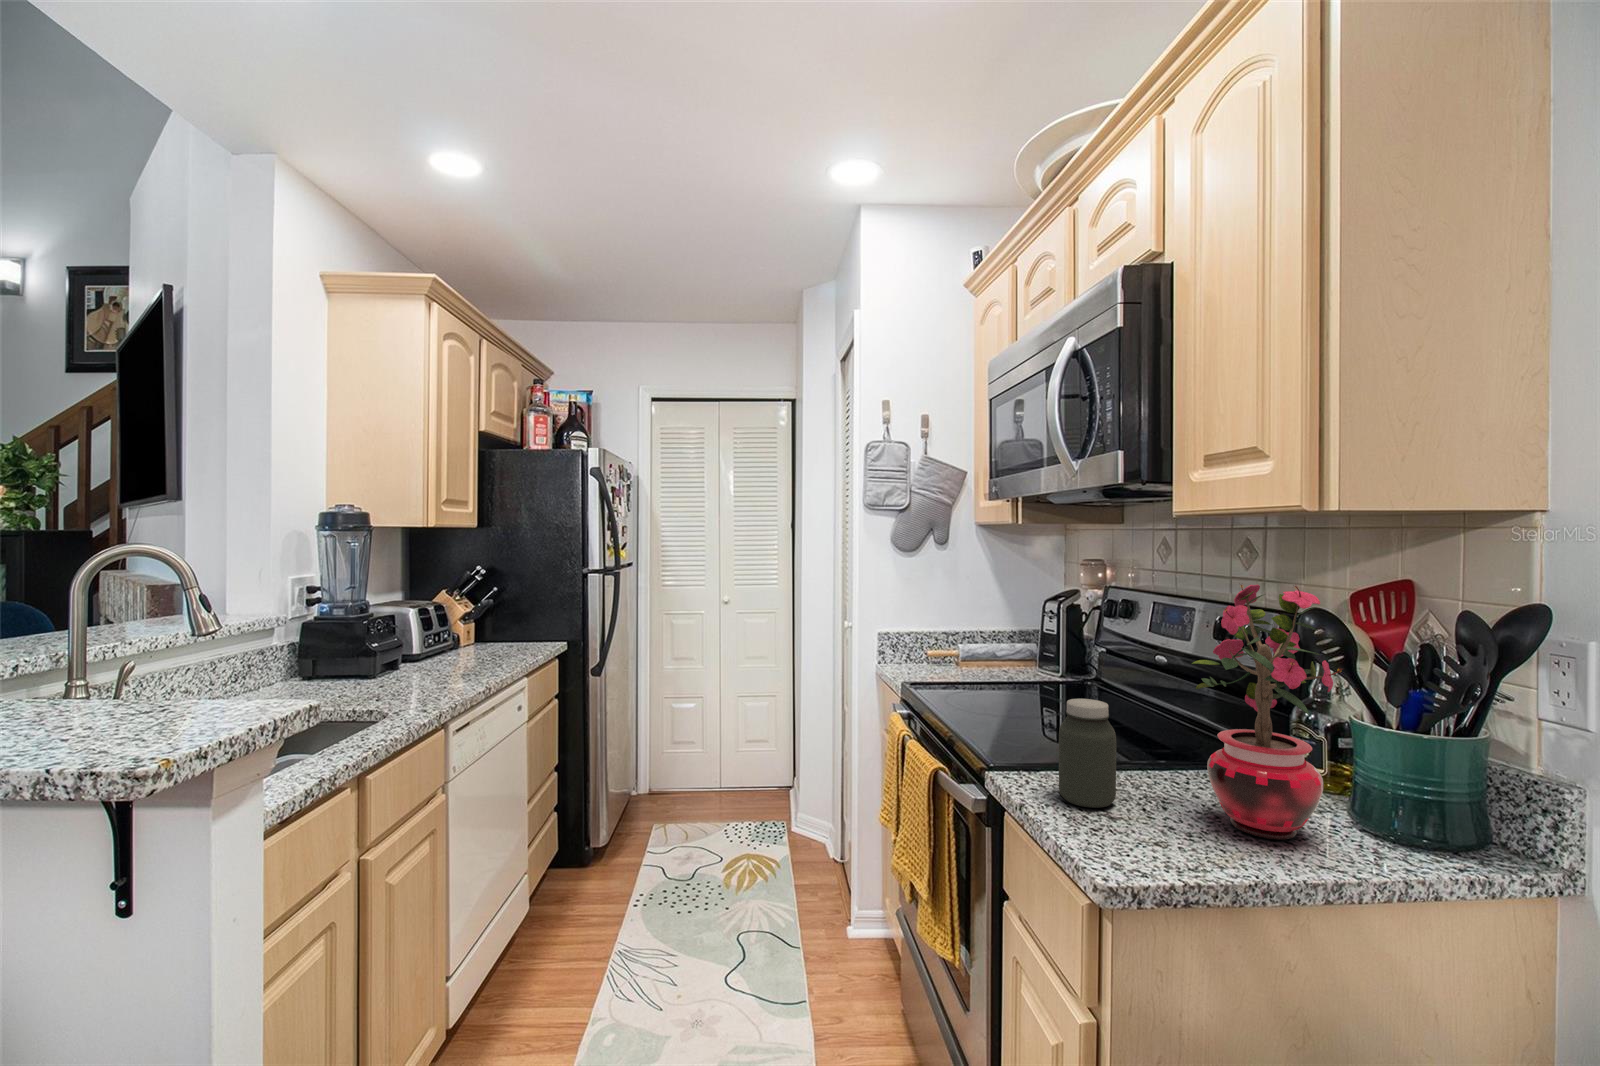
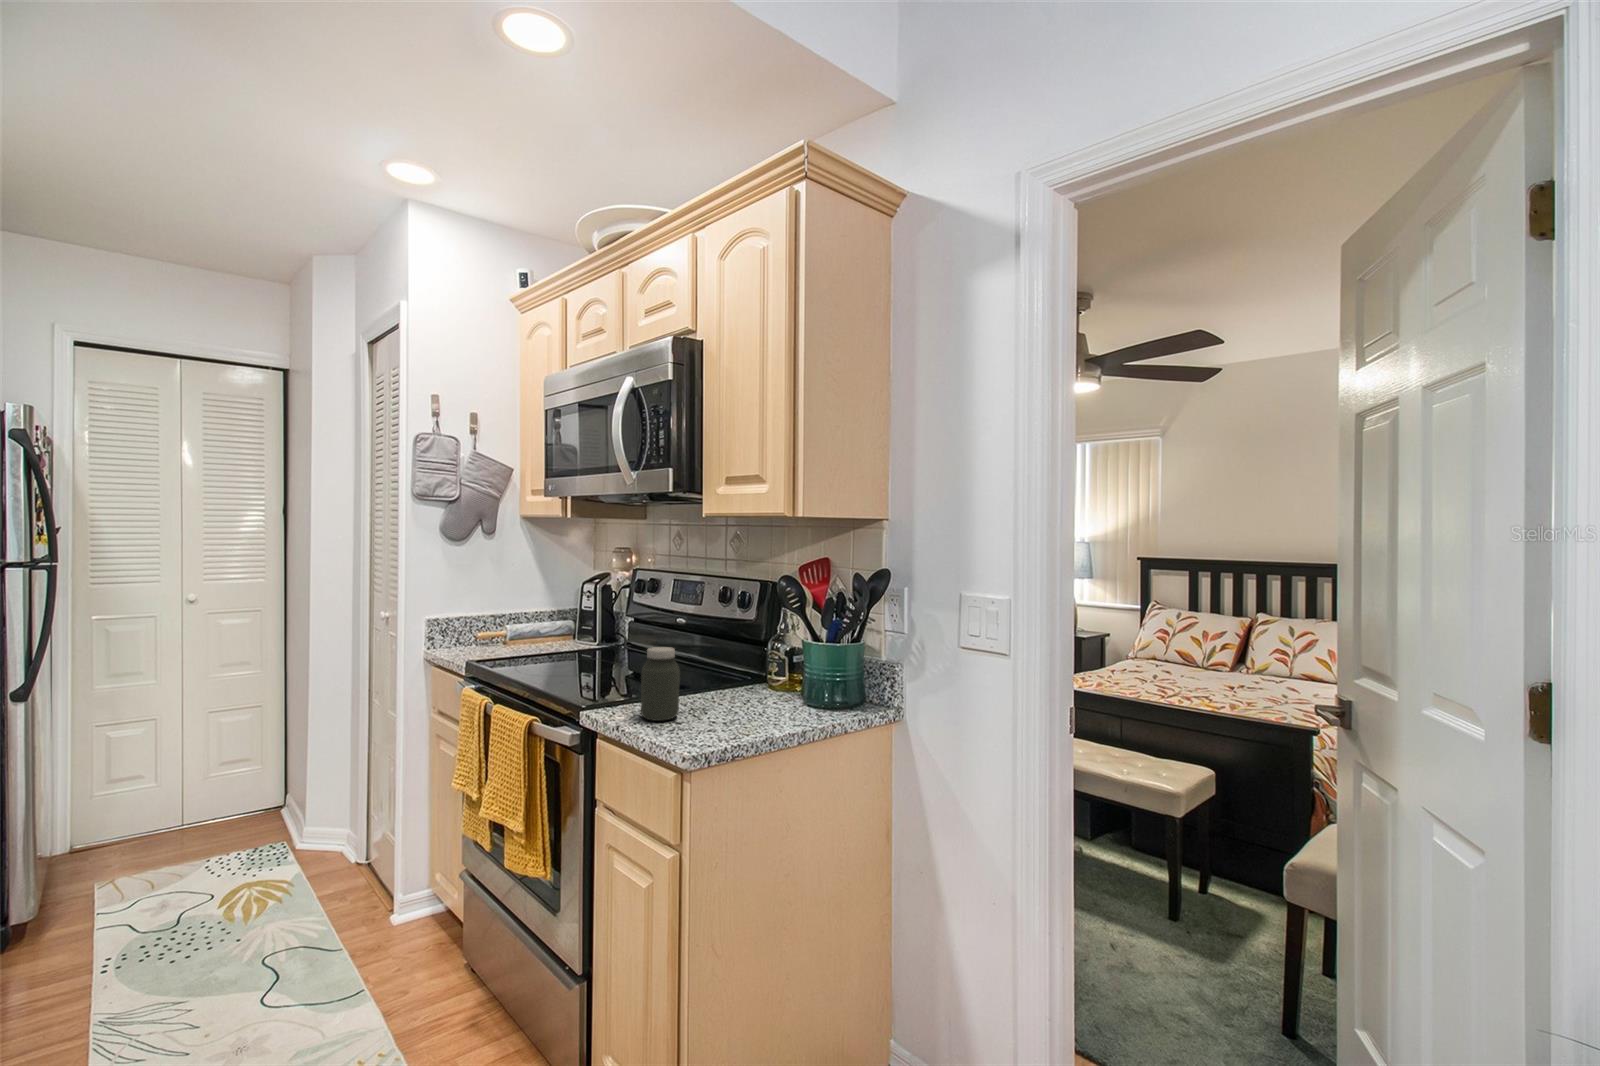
potted plant: present [1192,585,1341,839] -> none [725,561,804,717]

